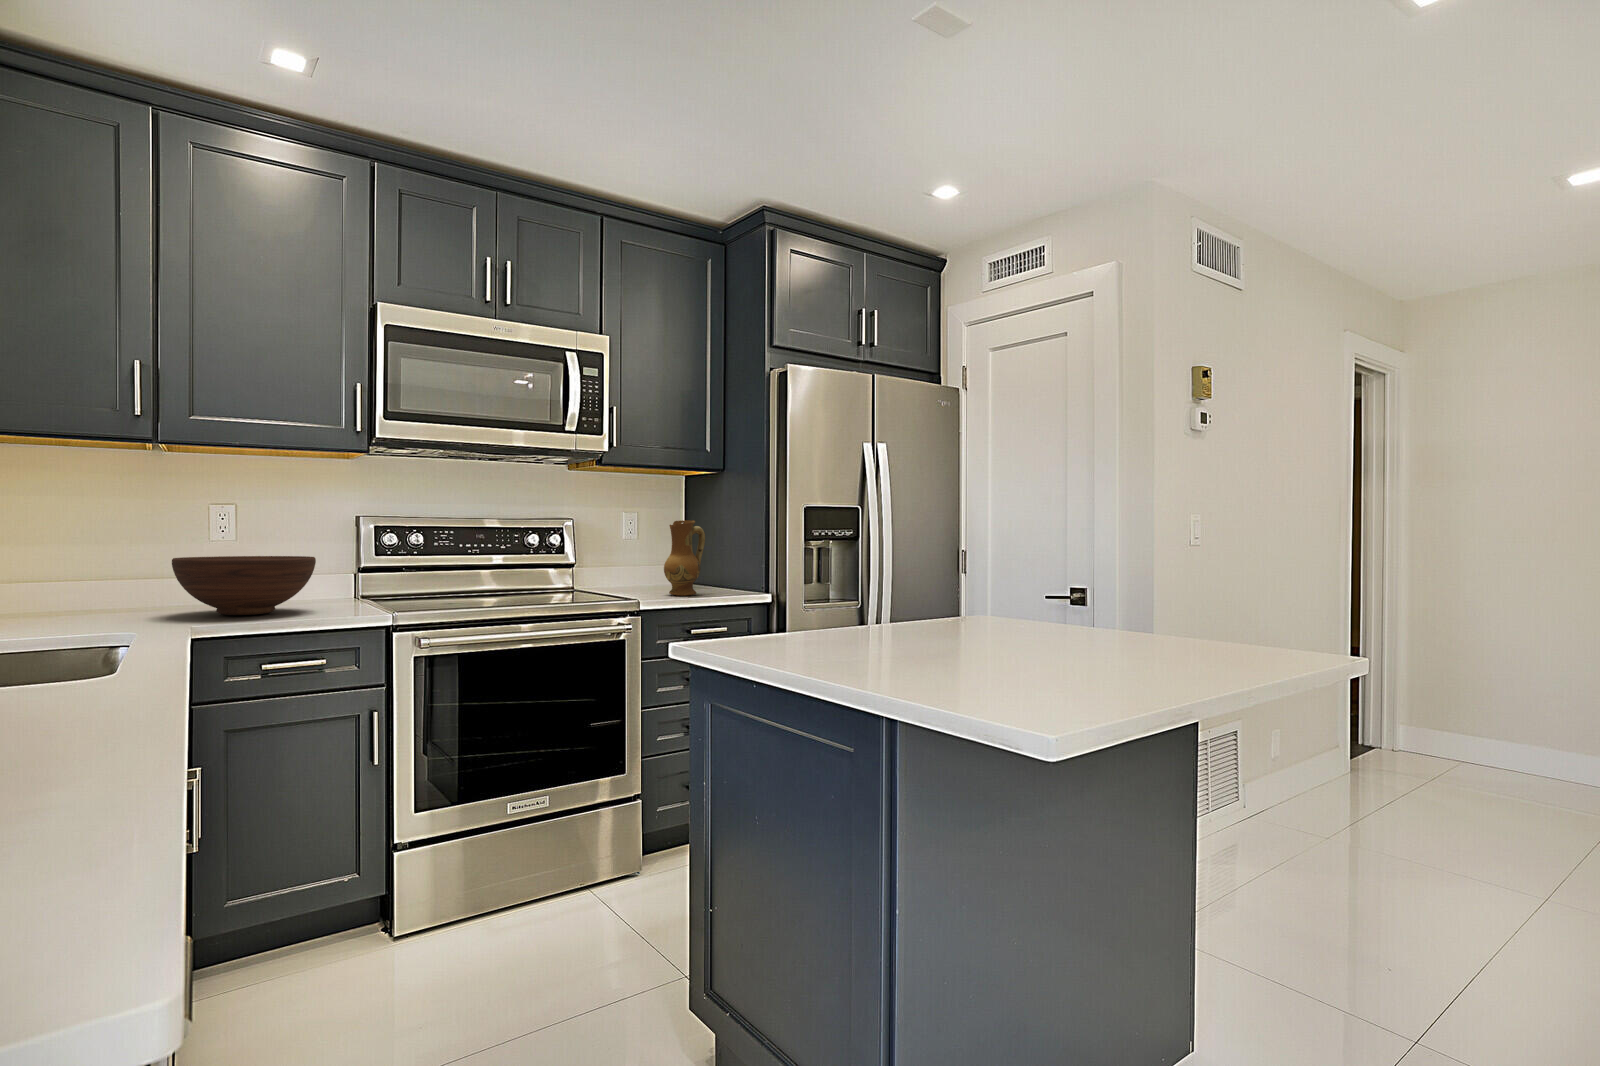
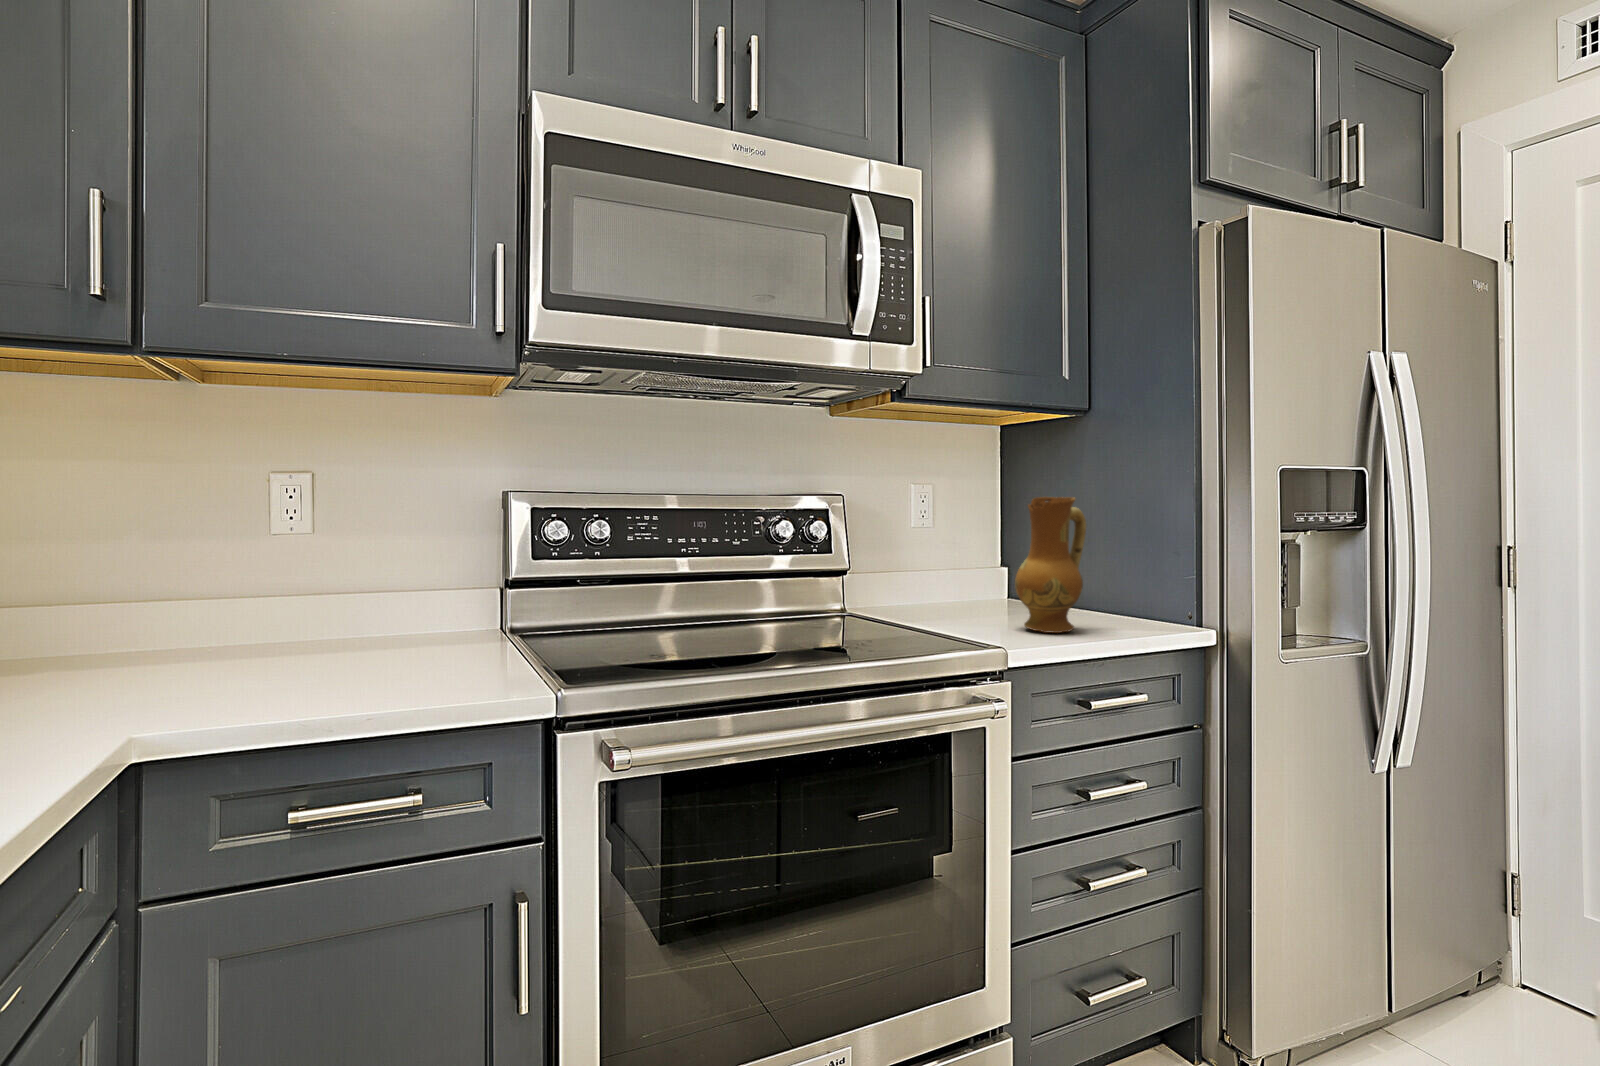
fruit bowl: present [172,556,316,615] -> none [151,564,423,685]

